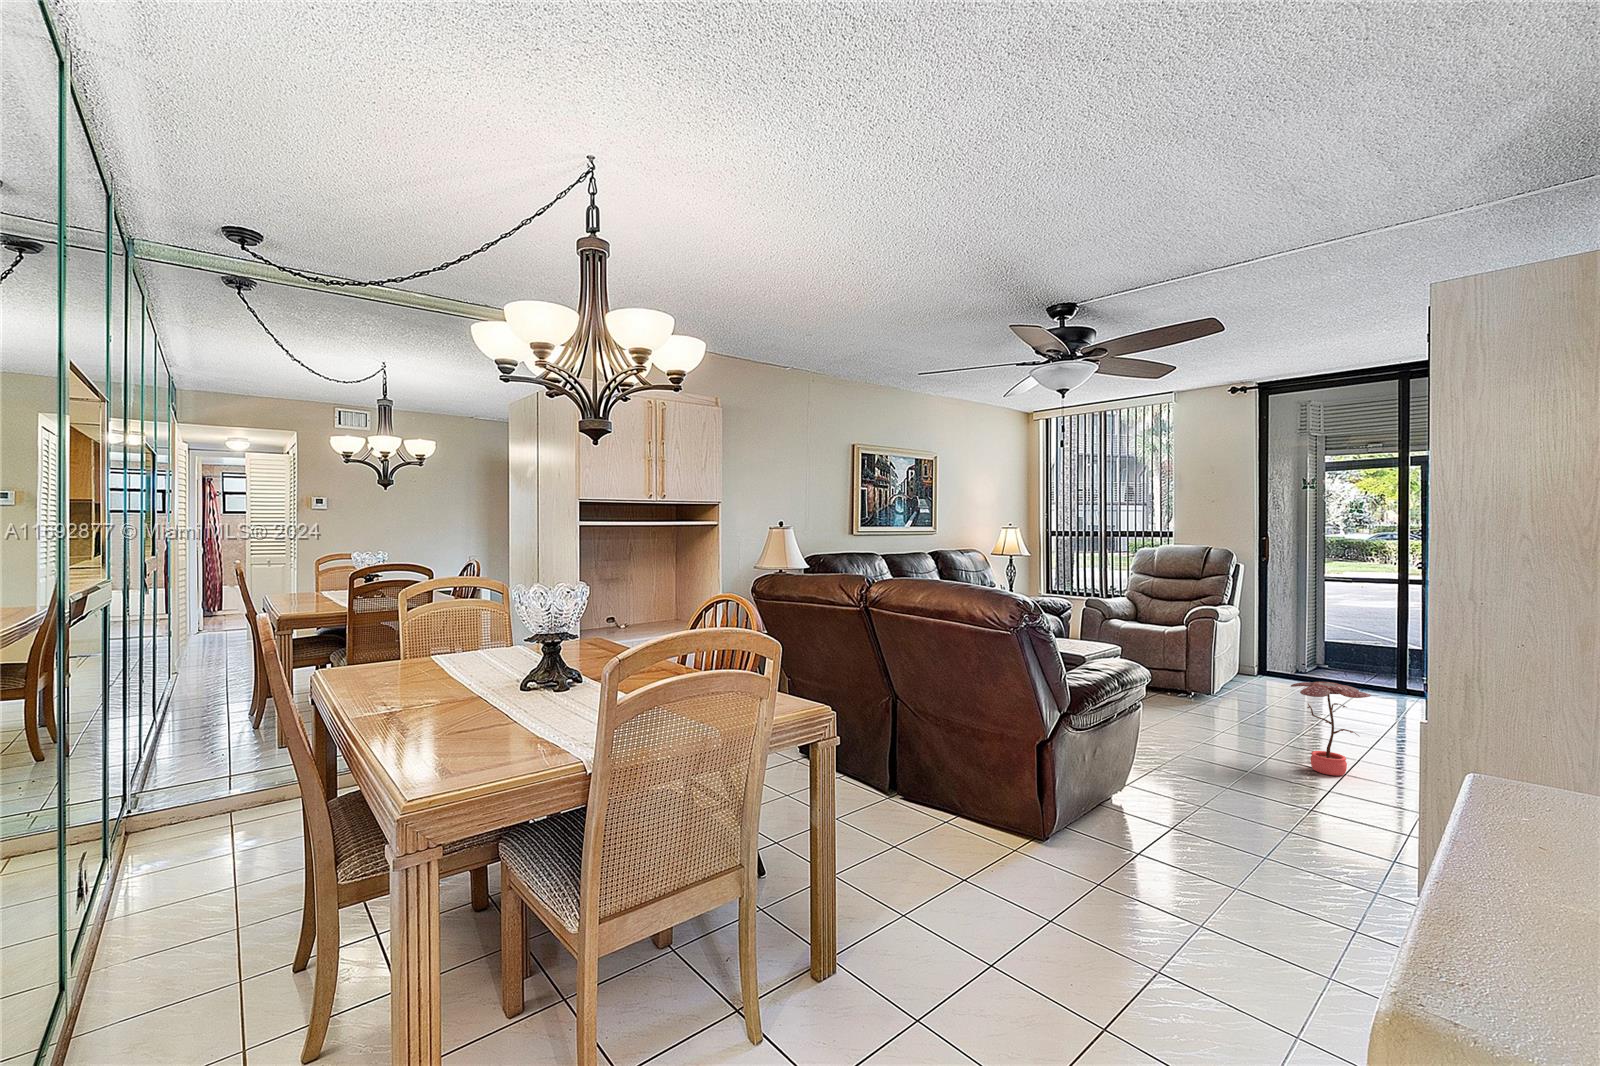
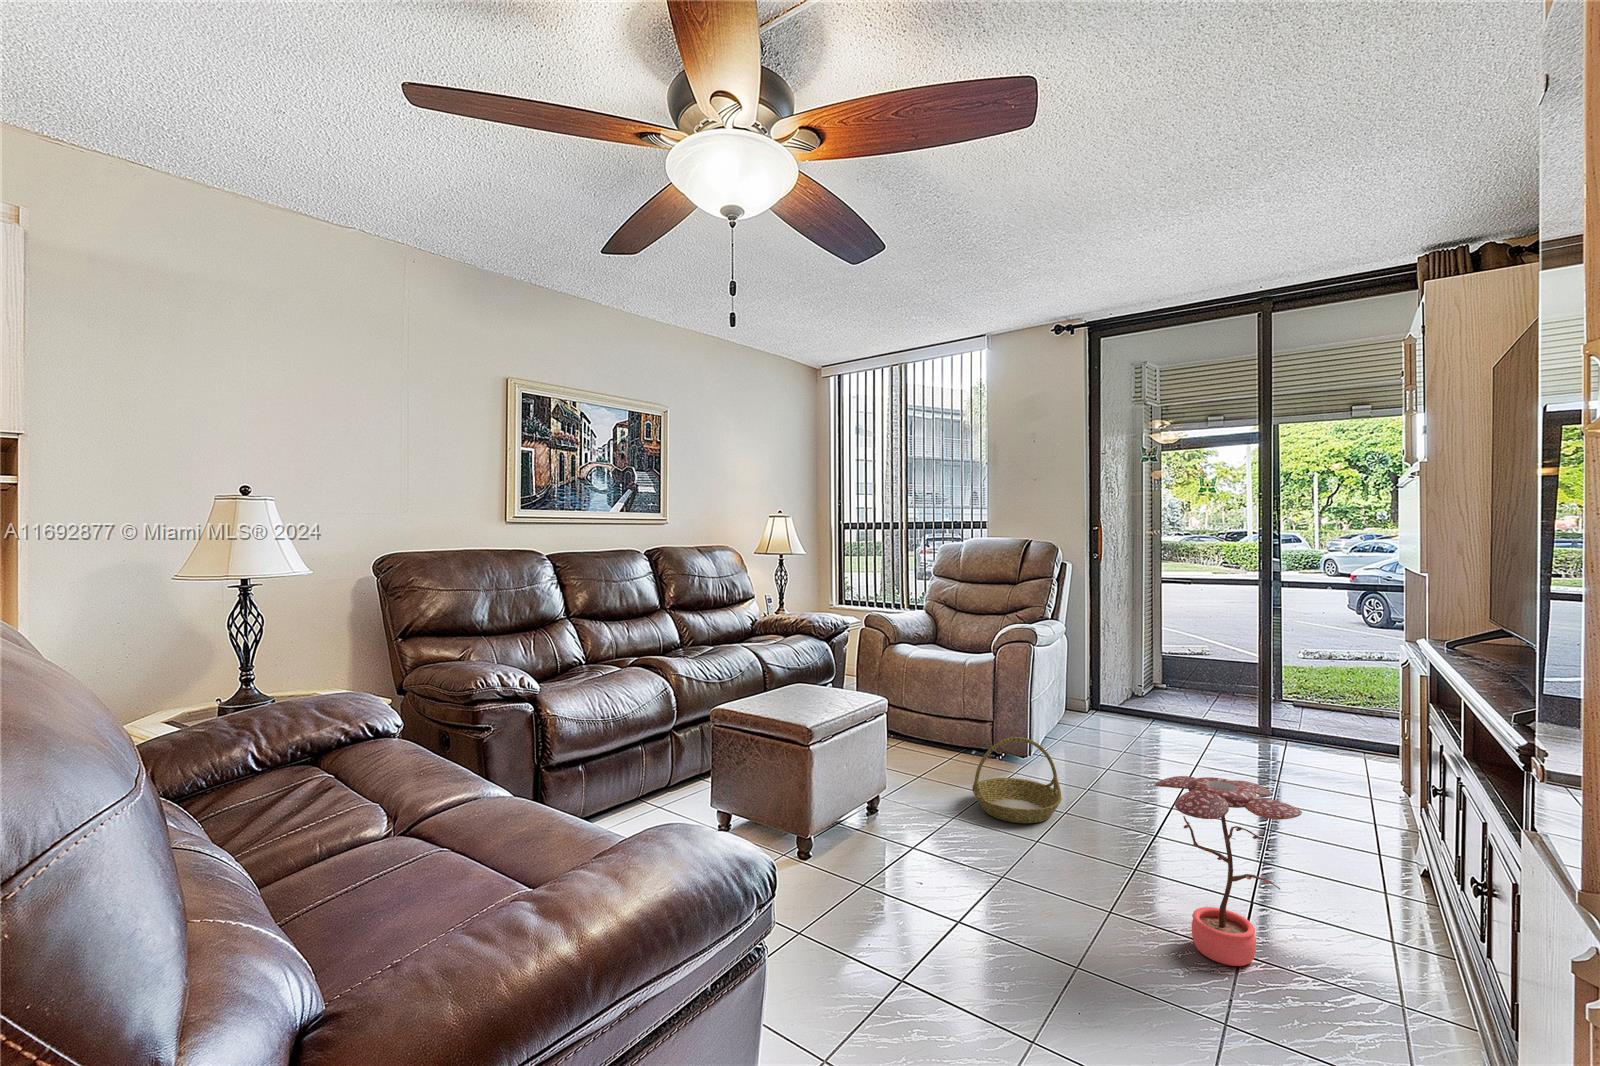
basket: none [1174,673,1235,724] -> present [972,737,1062,823]

